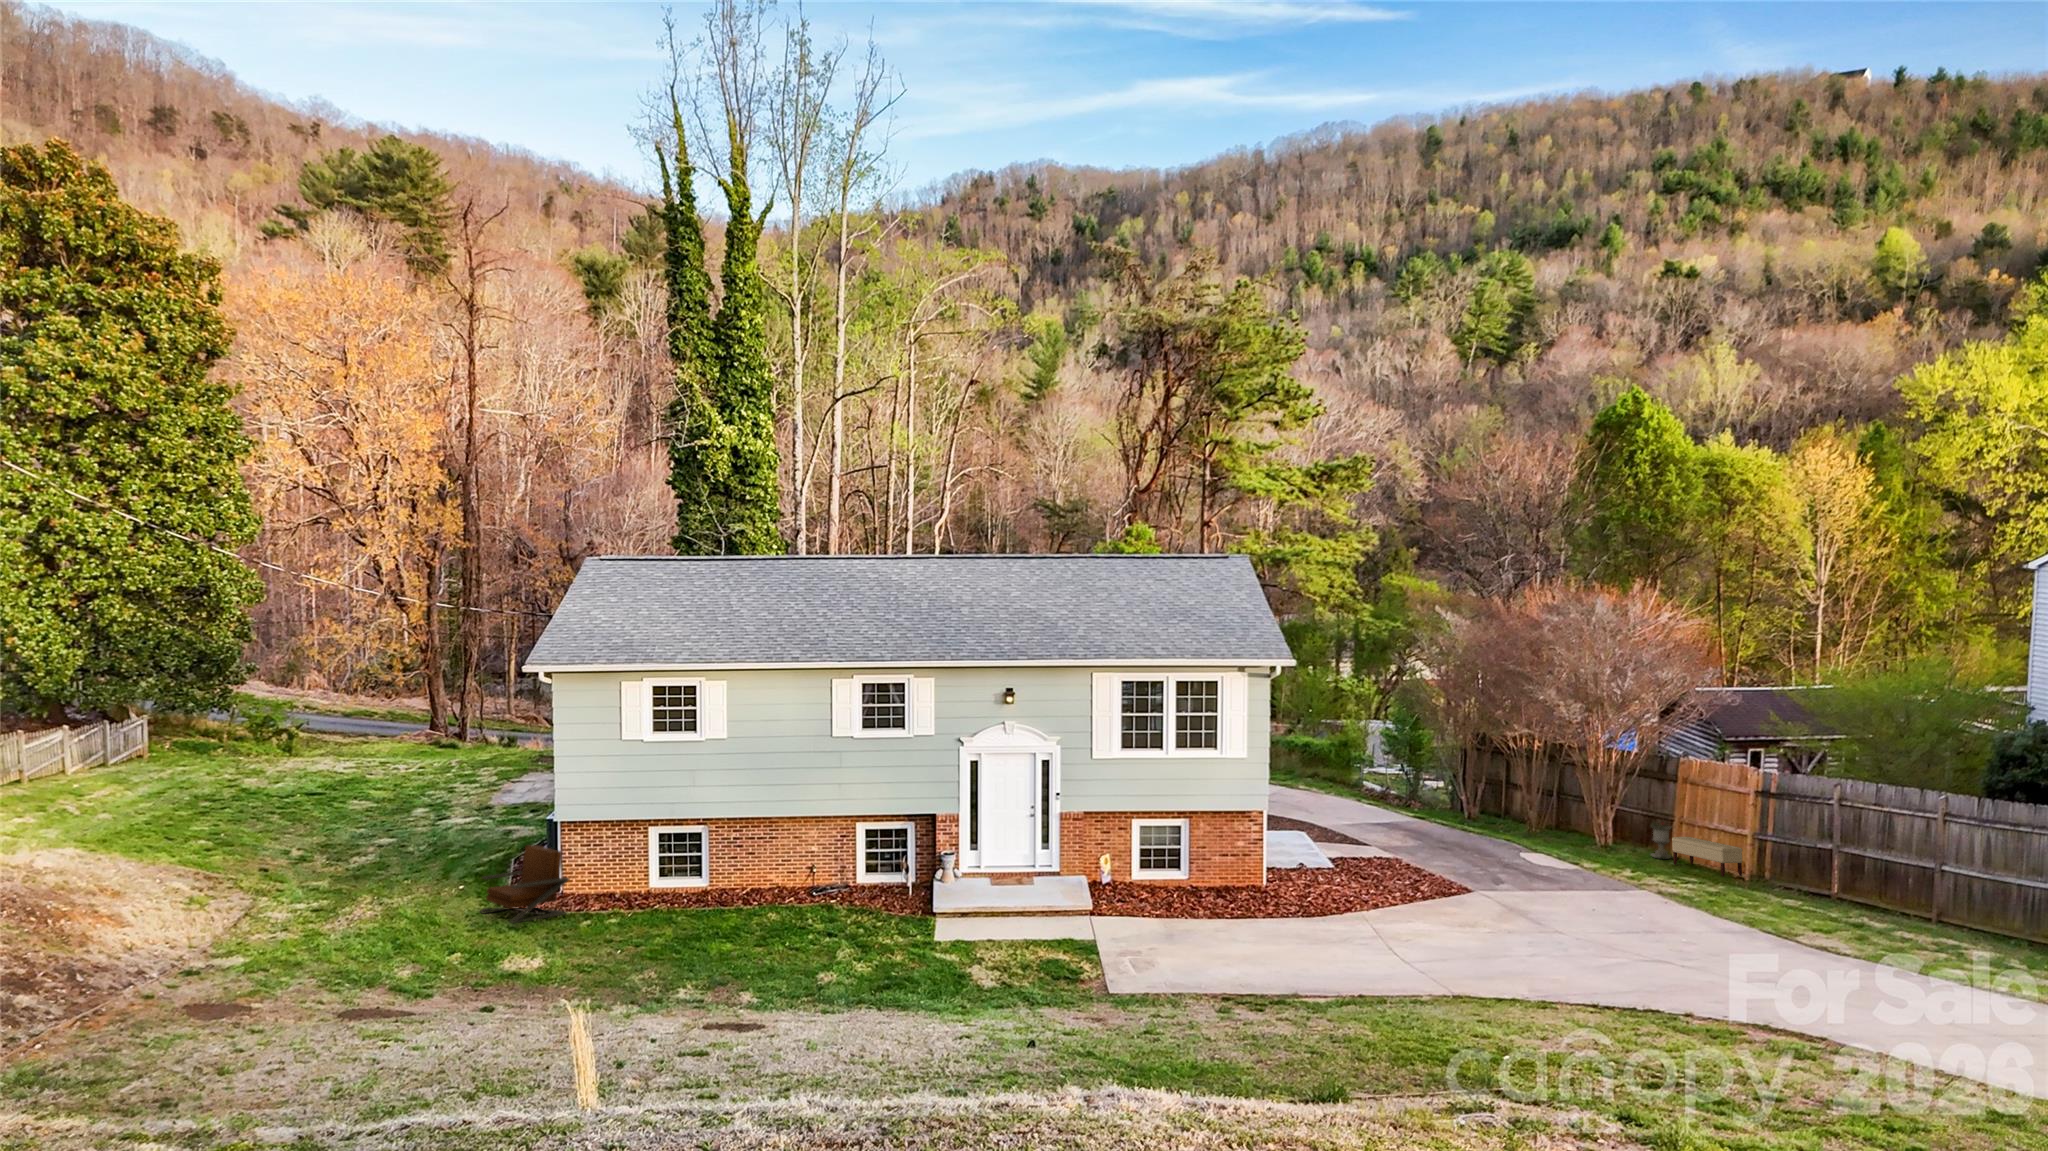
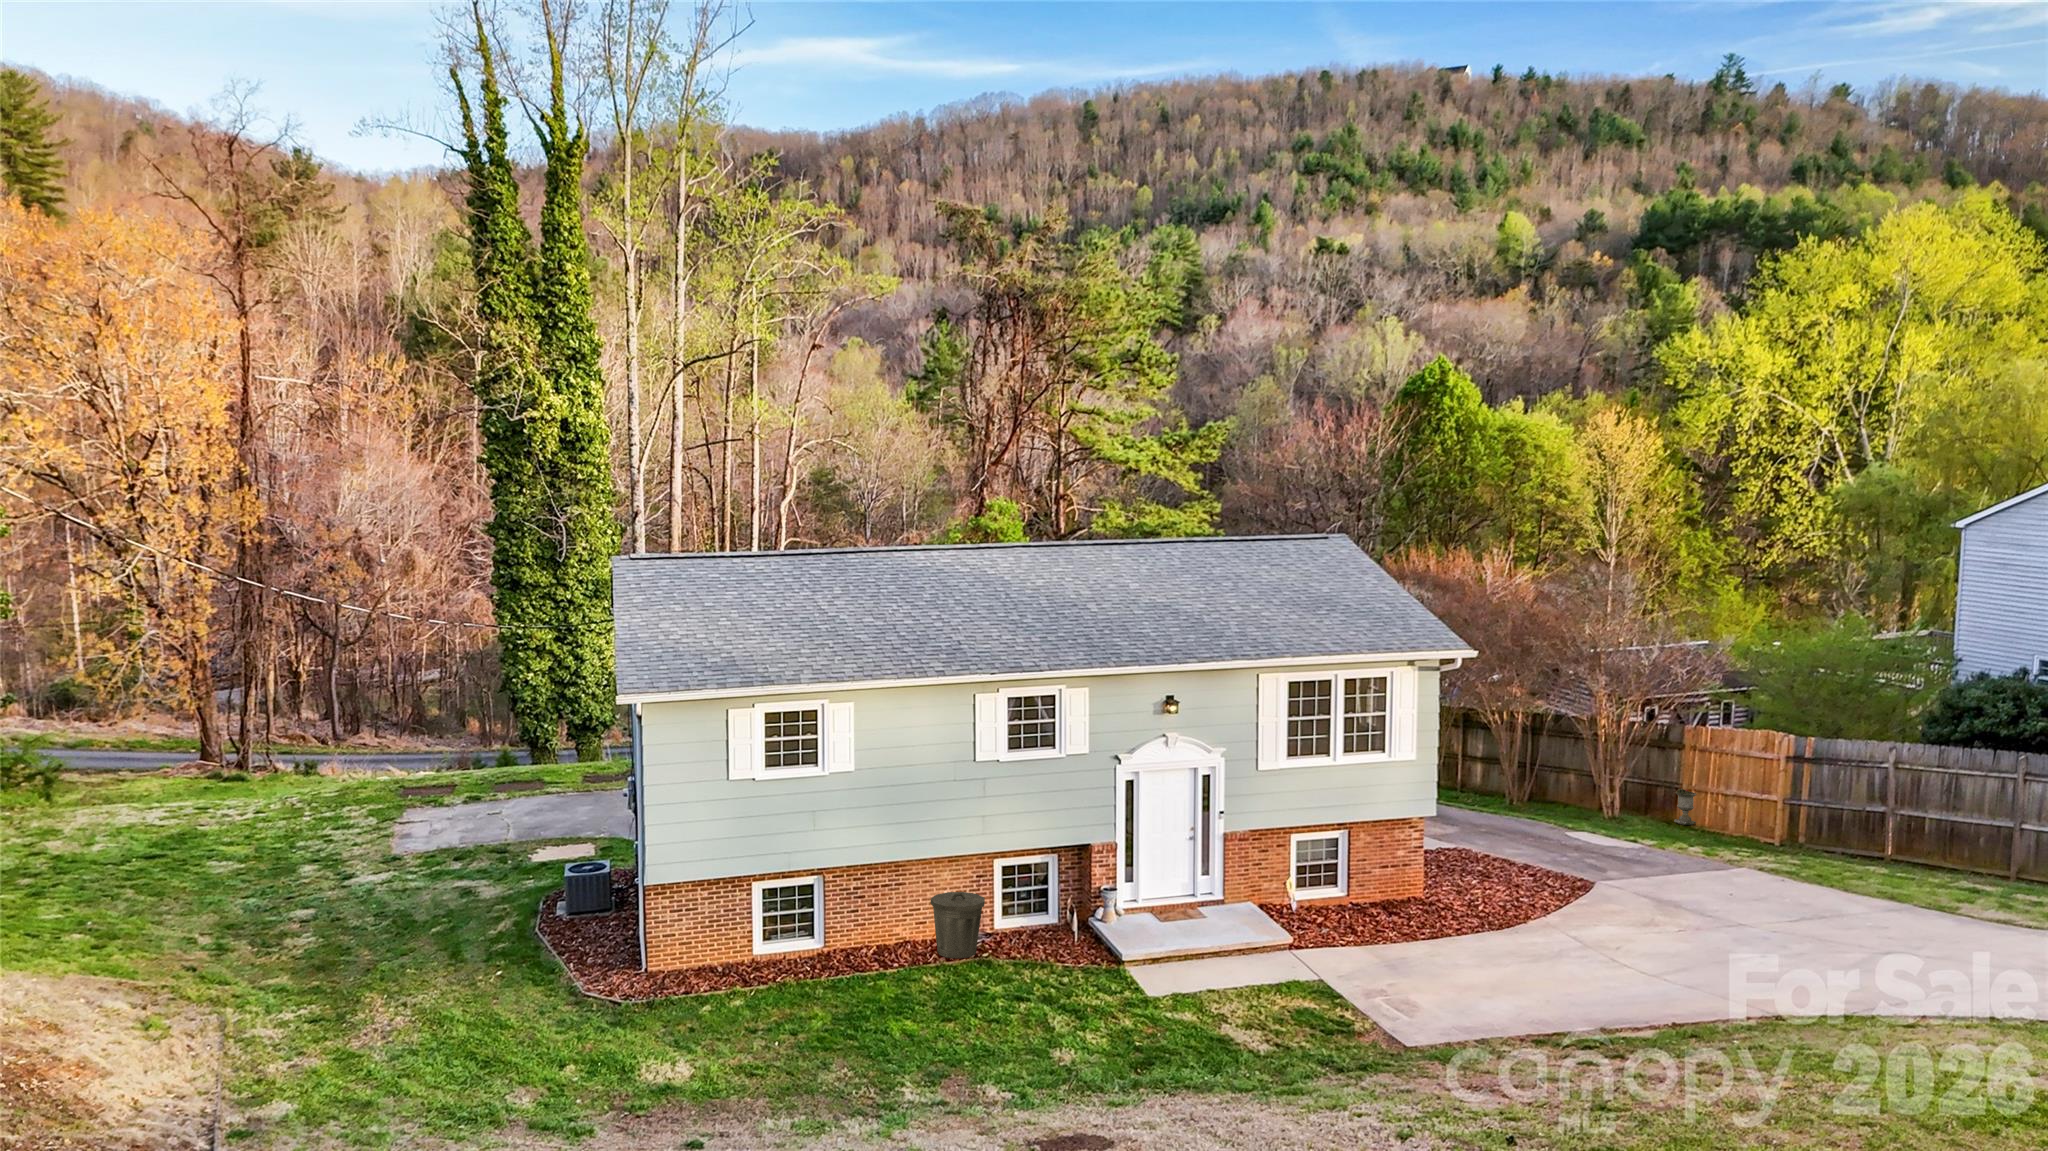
bench: present [1672,837,1742,877] -> none [1704,804,1777,844]
lounge chair: present [480,845,569,924] -> none [542,919,664,1031]
trash can: none [787,846,832,899] -> present [930,892,985,958]

